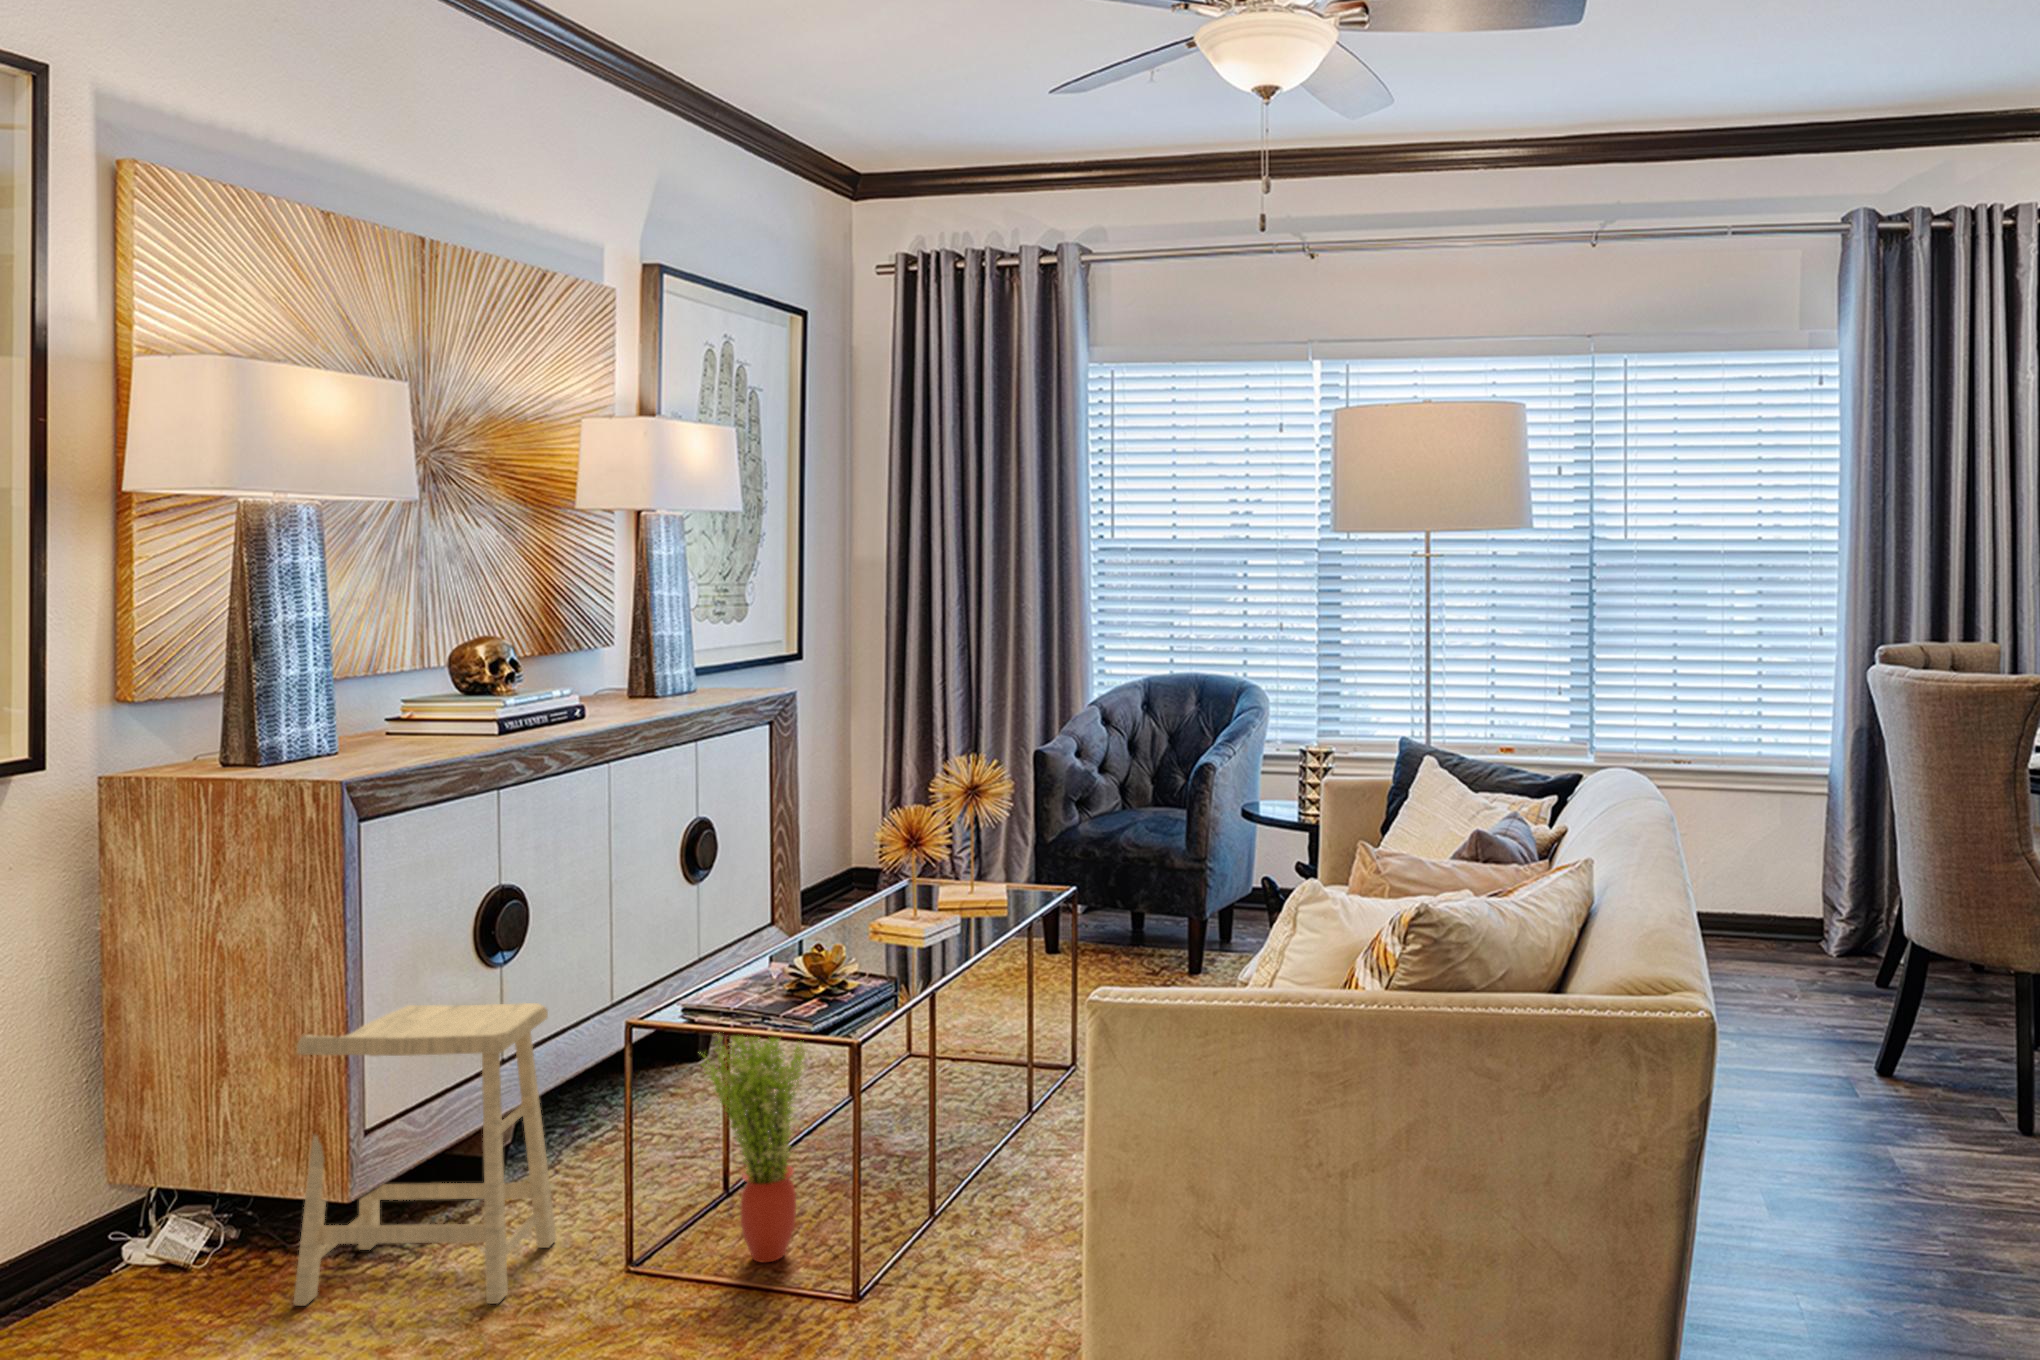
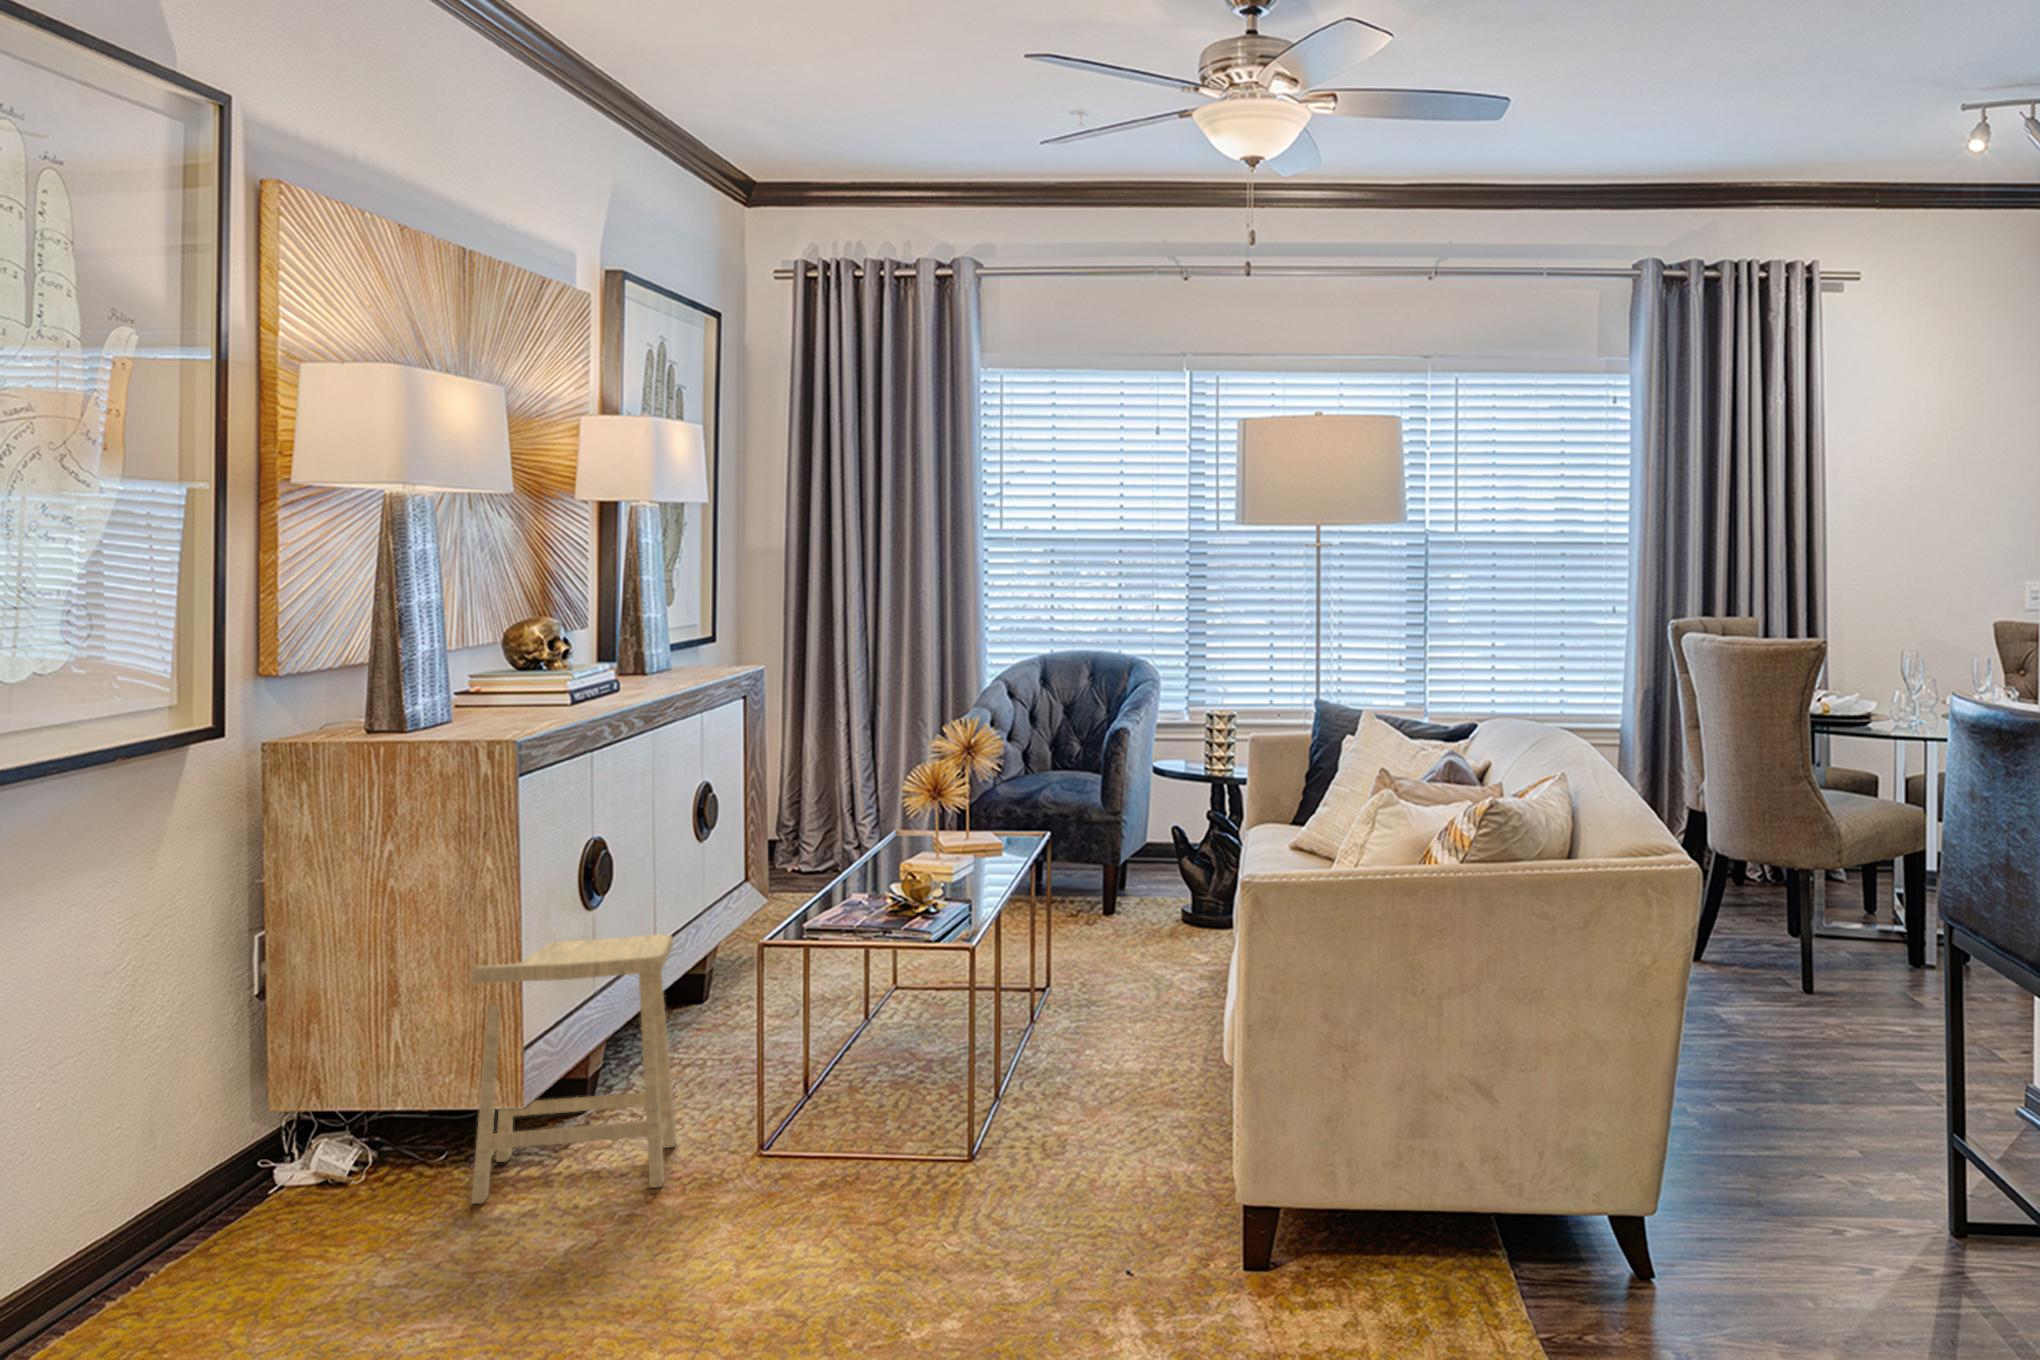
potted plant: present [701,1033,807,1262] -> none [821,929,915,1141]

